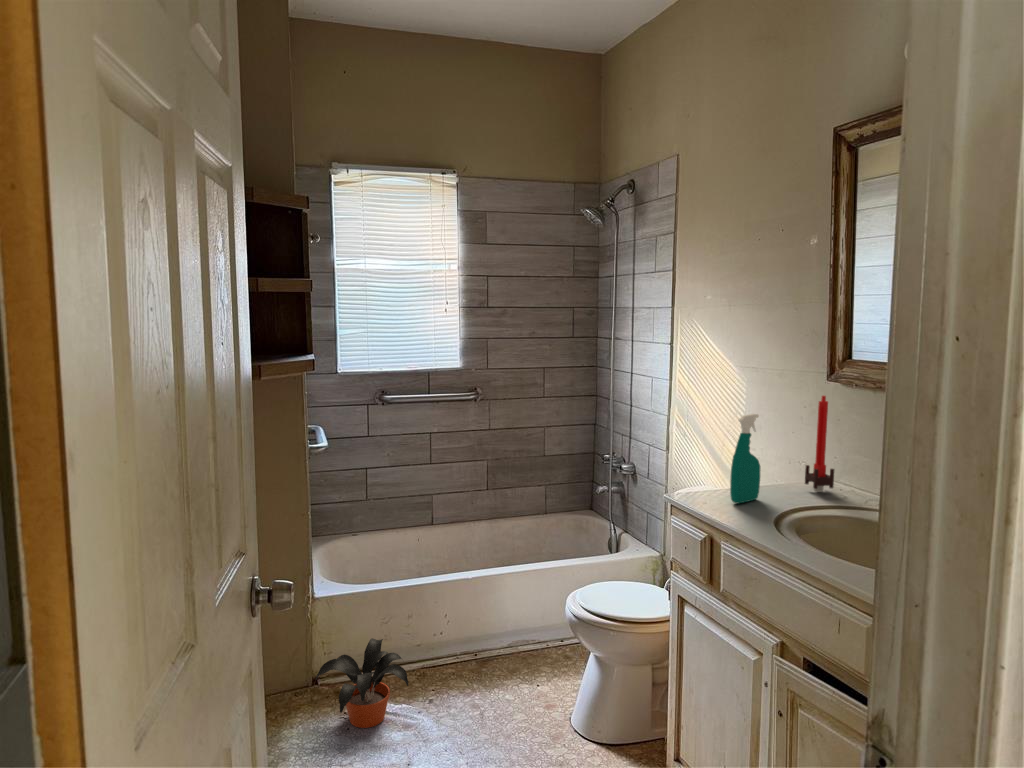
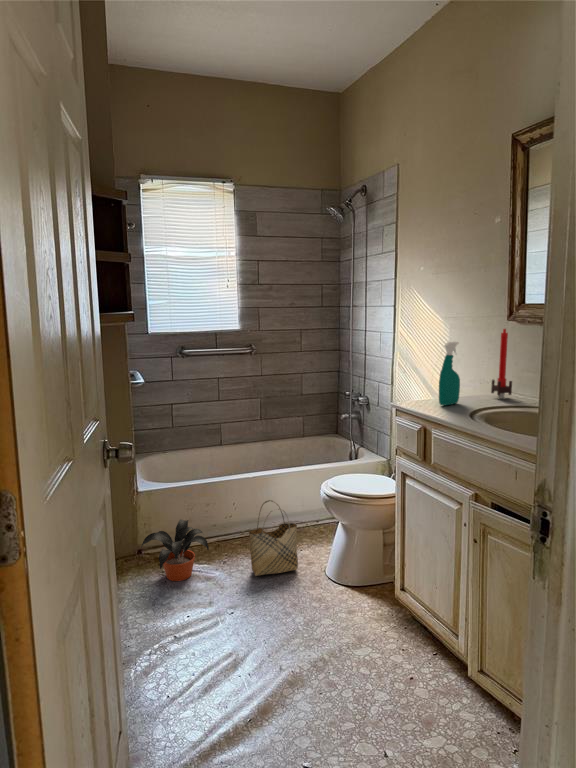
woven basket: none [464,616,532,724] -> present [249,500,298,576]

